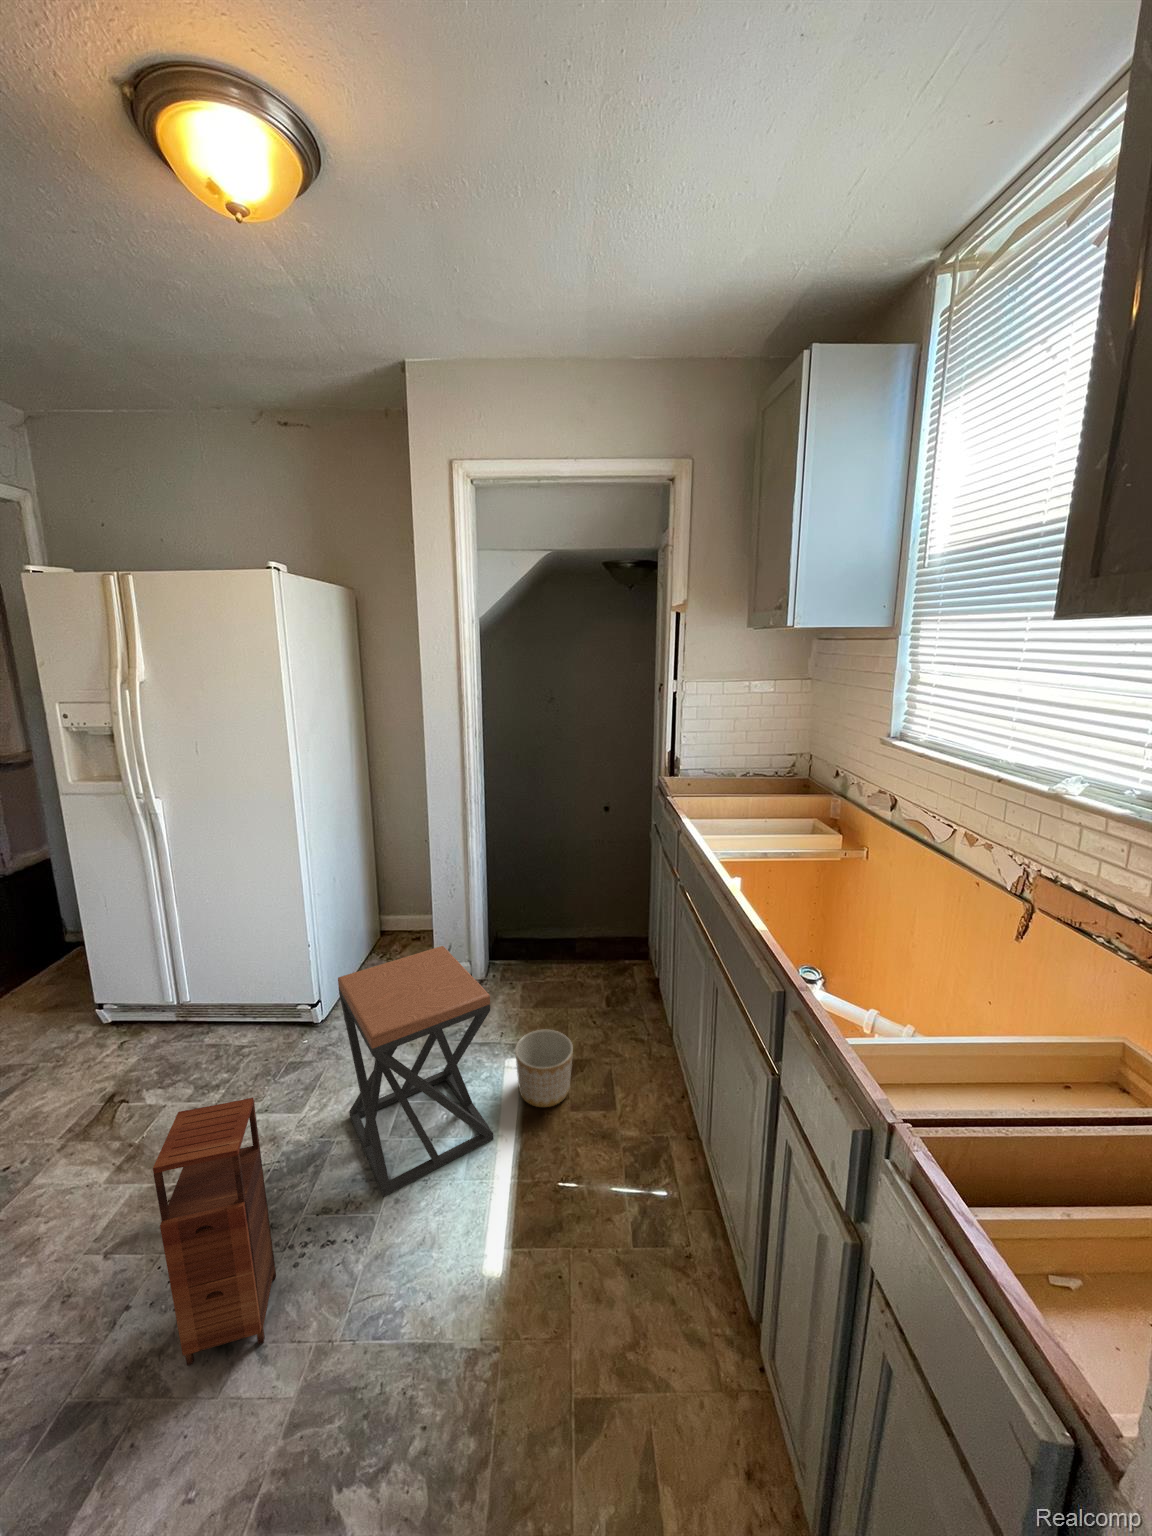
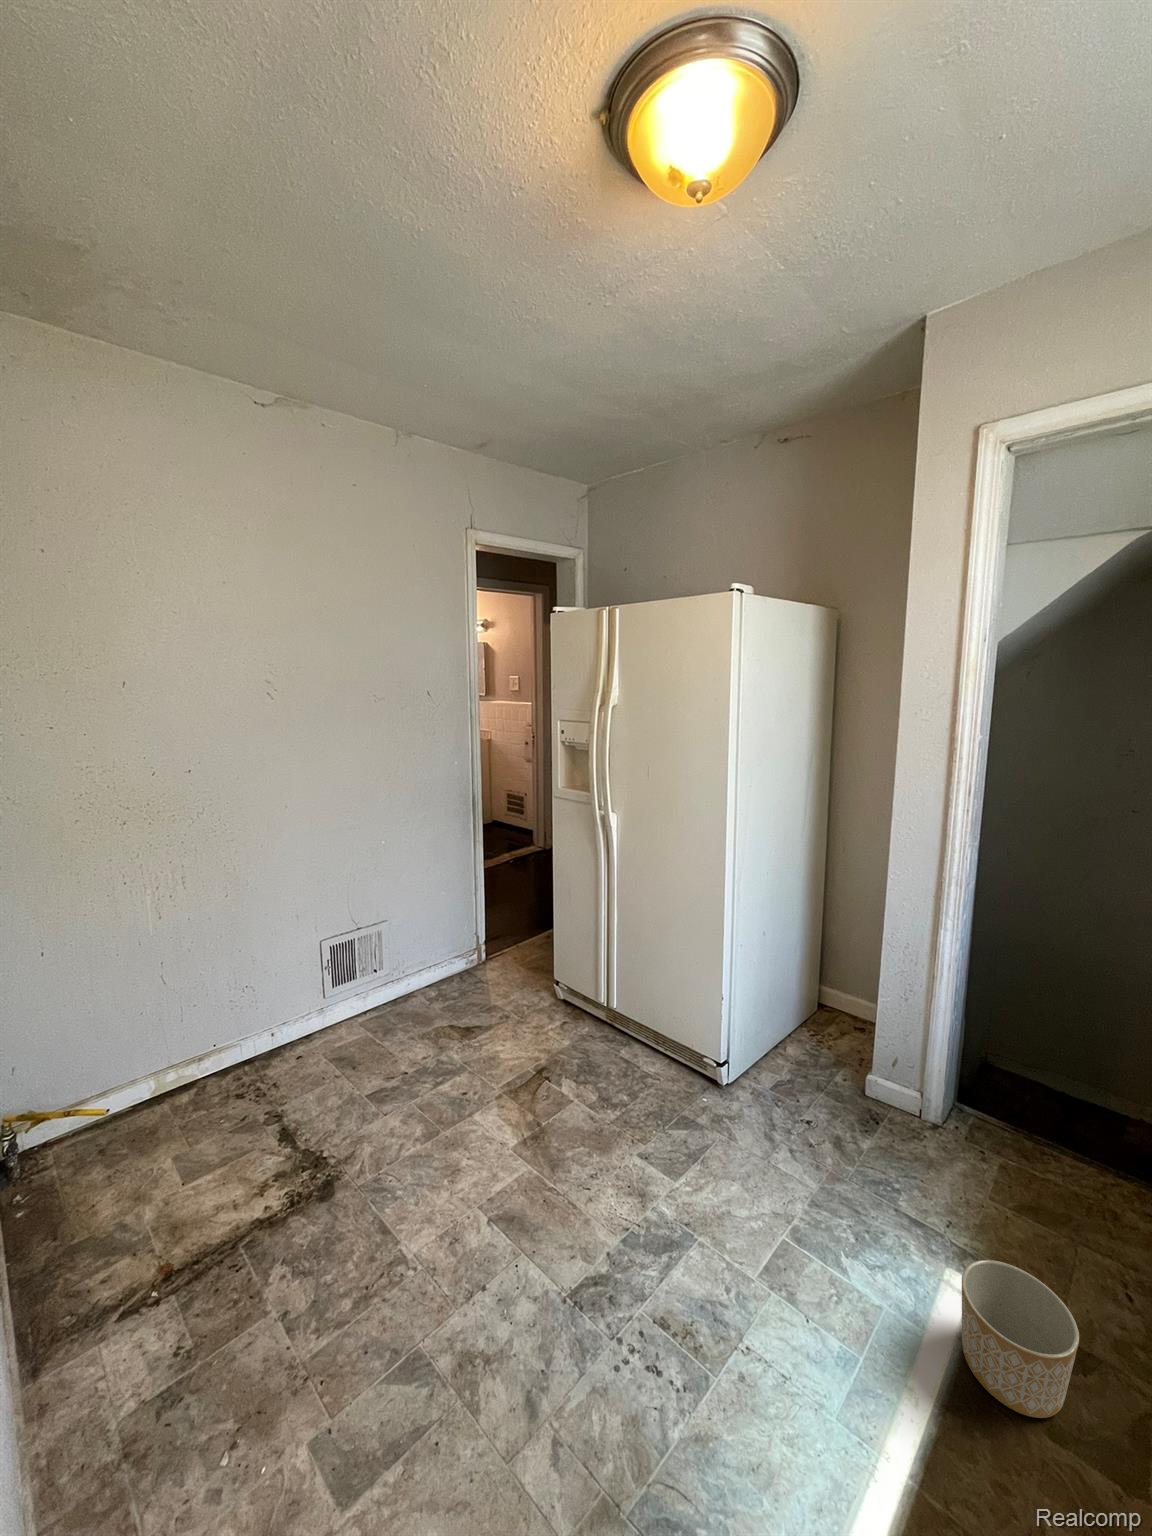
stool: present [338,946,494,1197] -> none [721,1051,918,1394]
storage cabinet: present [153,1098,276,1366] -> none [491,1128,597,1440]

